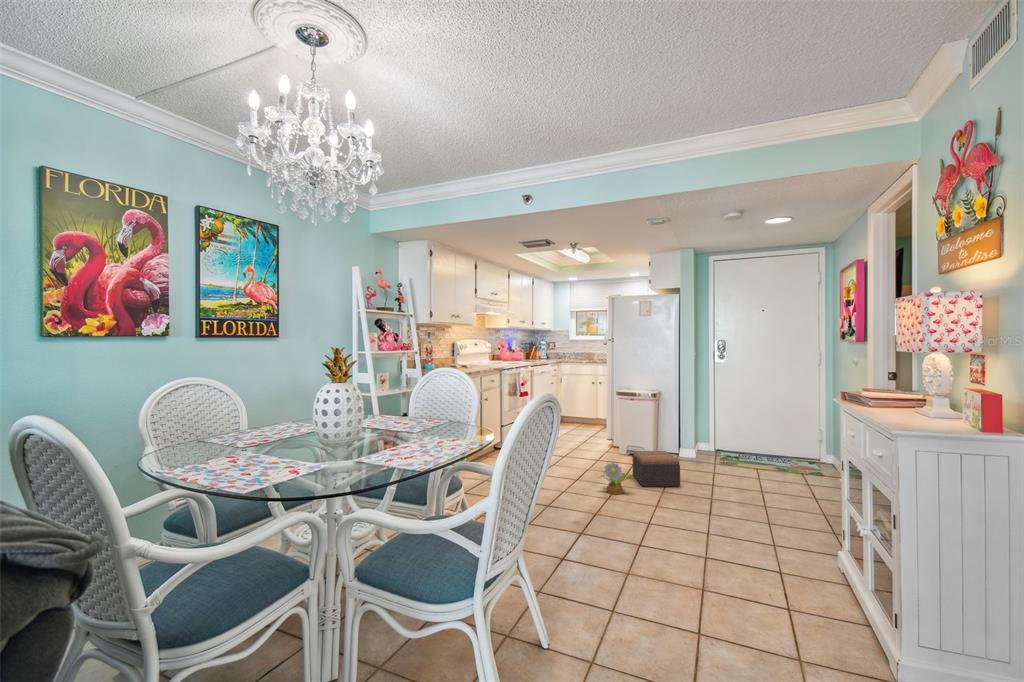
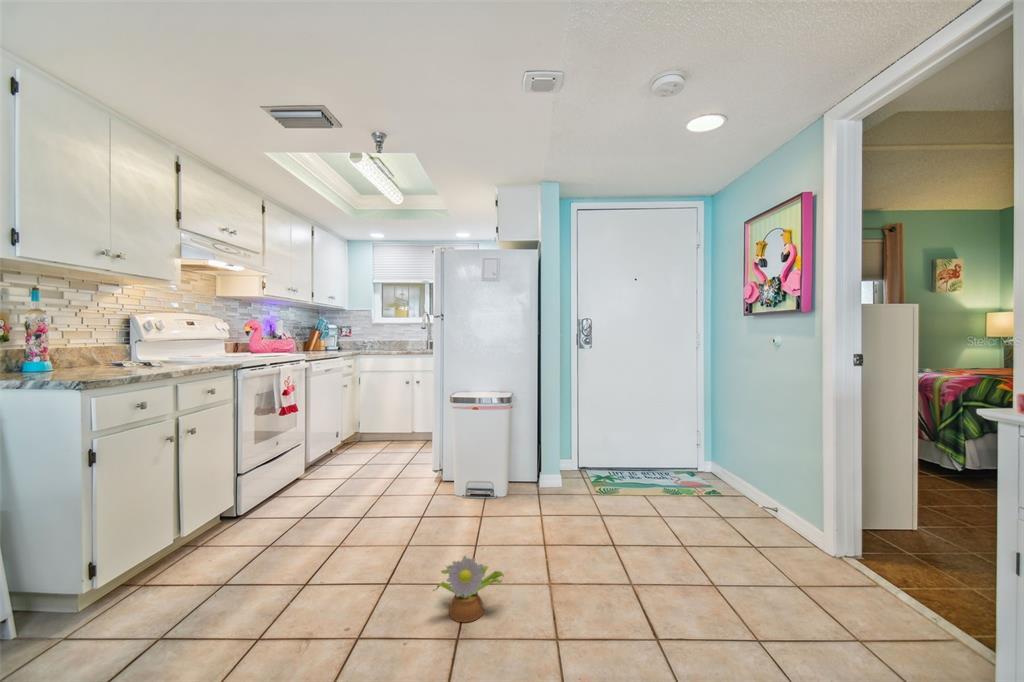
footstool: present [633,451,680,487] -> none [487,496,572,579]

